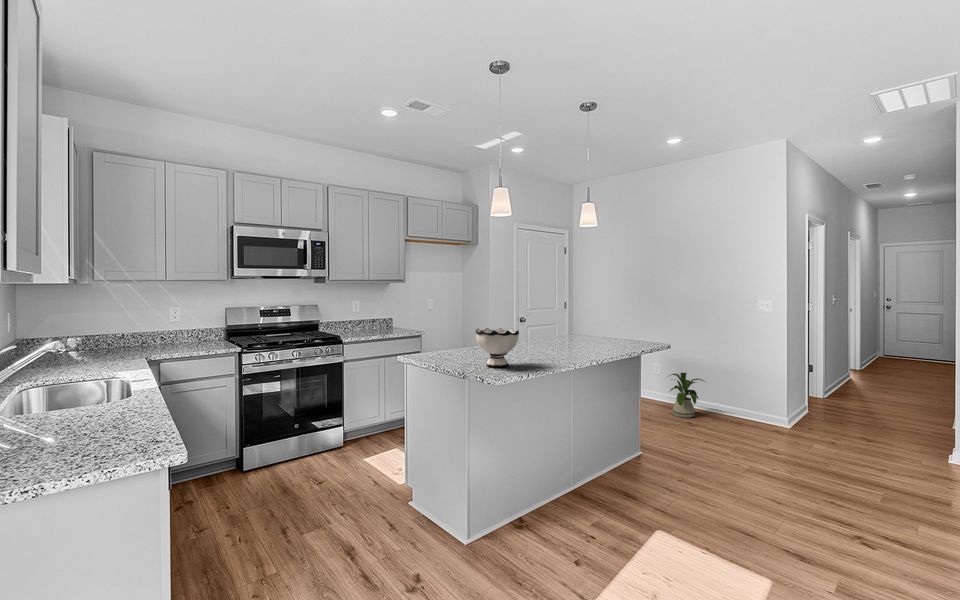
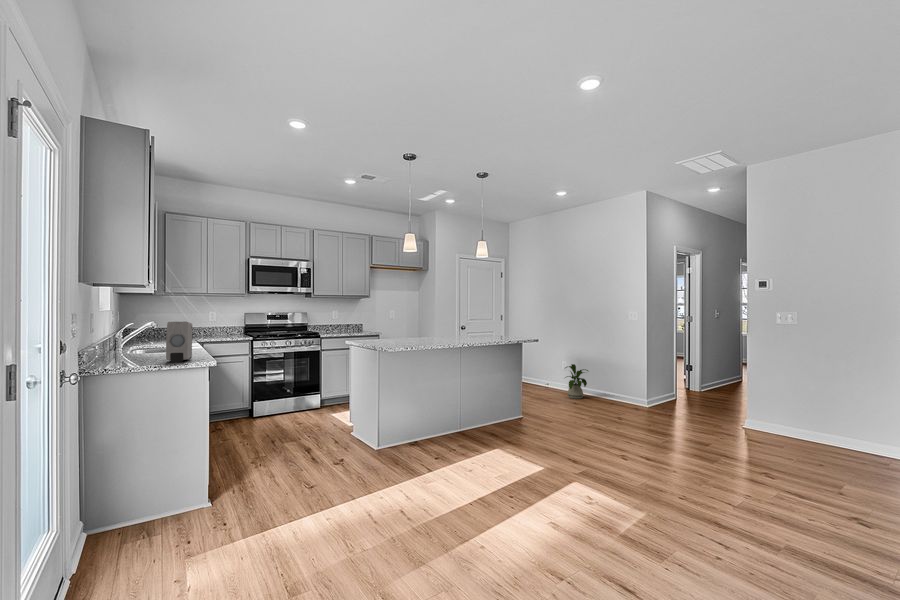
bowl: present [476,328,519,367] -> none [384,321,413,344]
soap dispenser: none [53,358,124,461] -> present [166,322,192,362]

